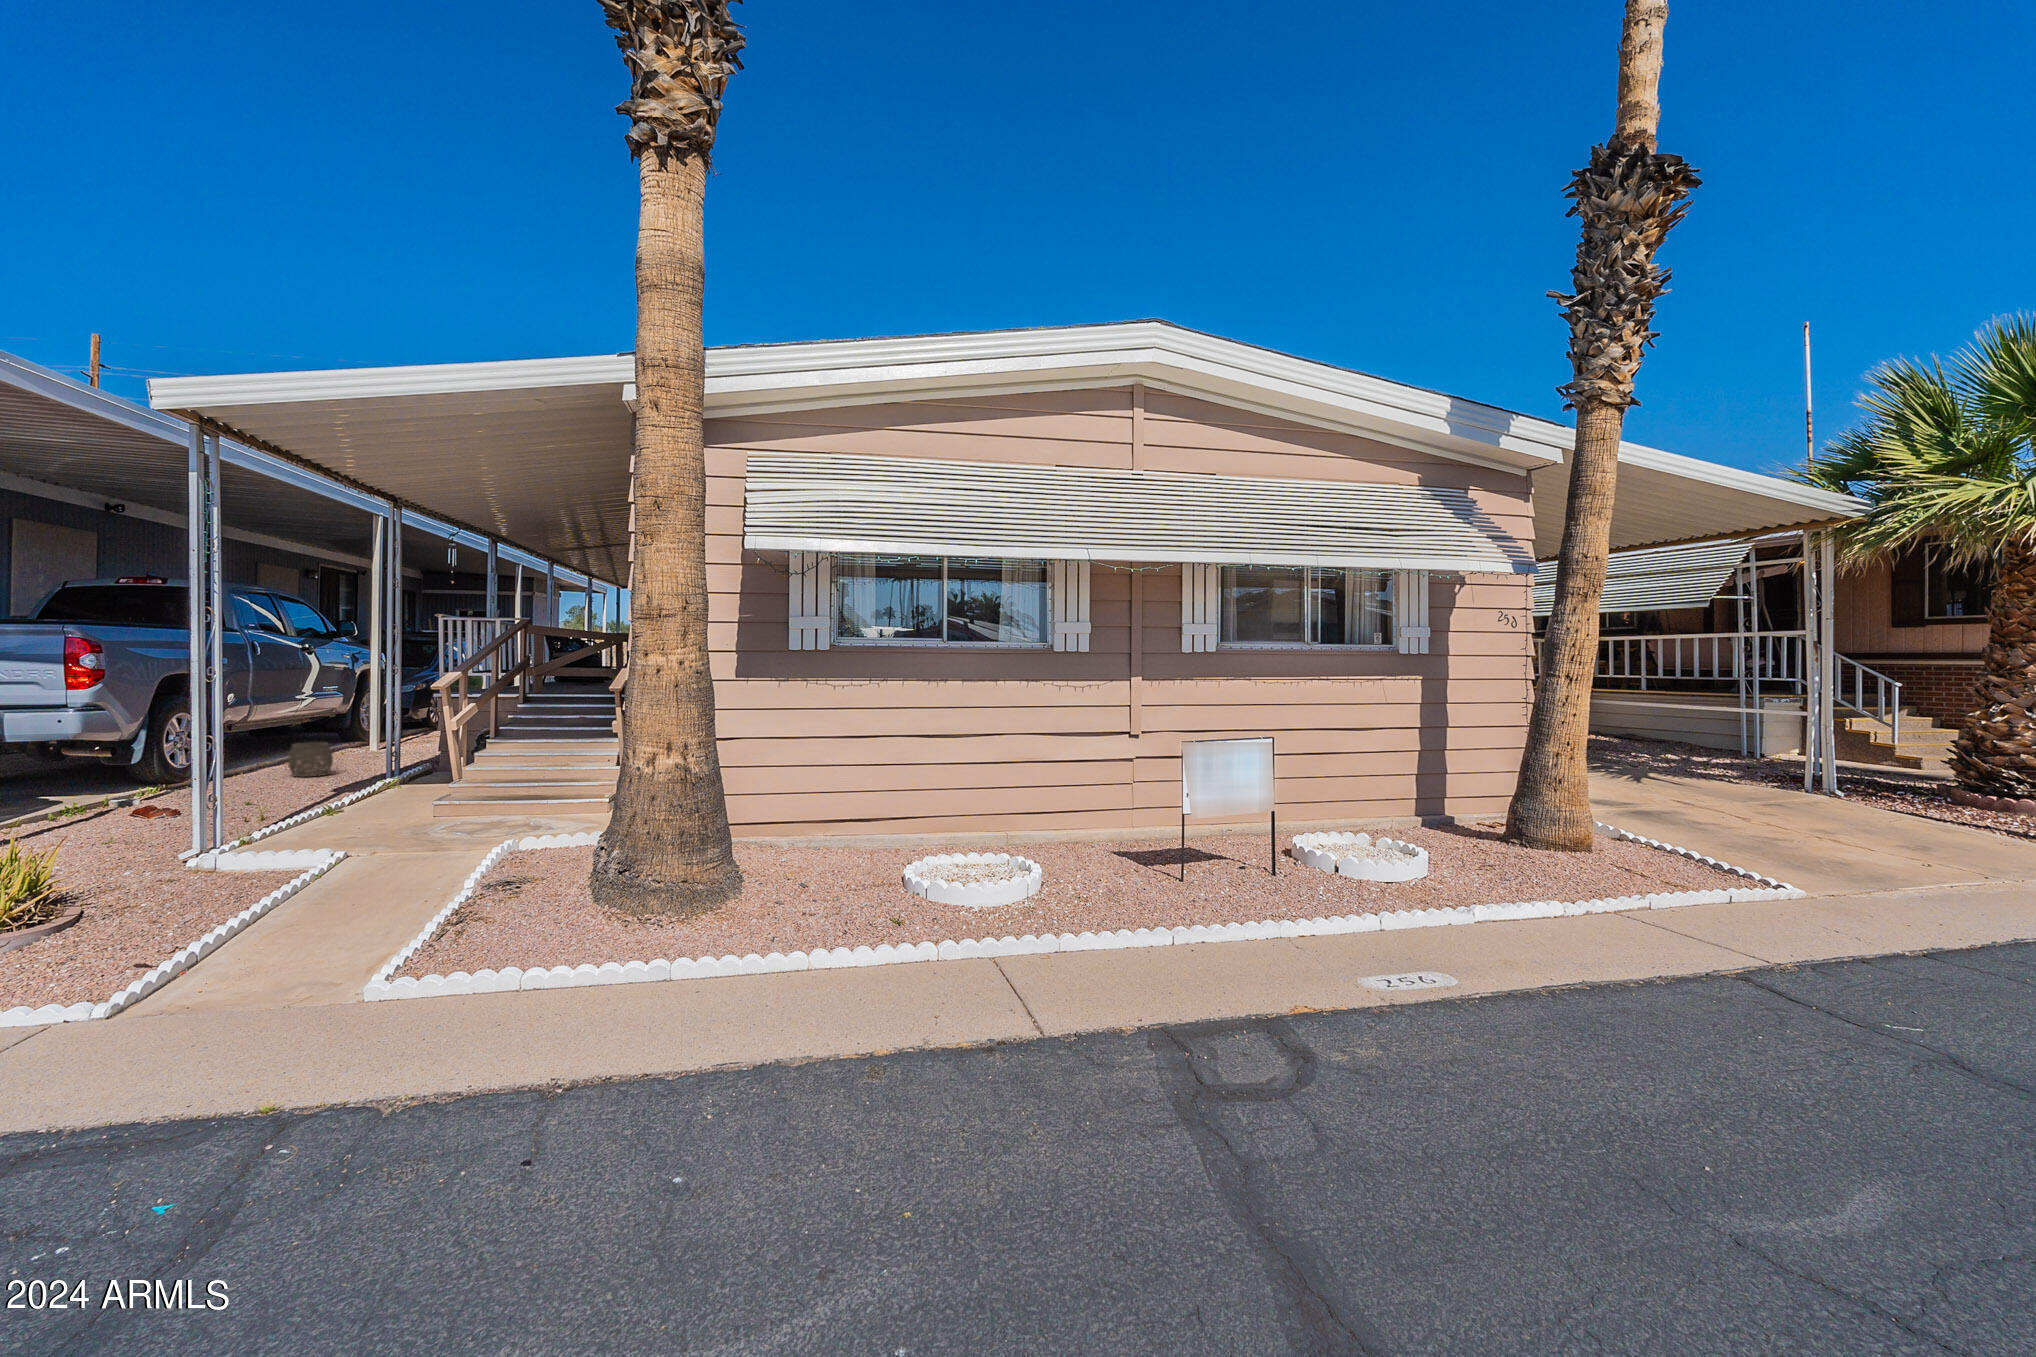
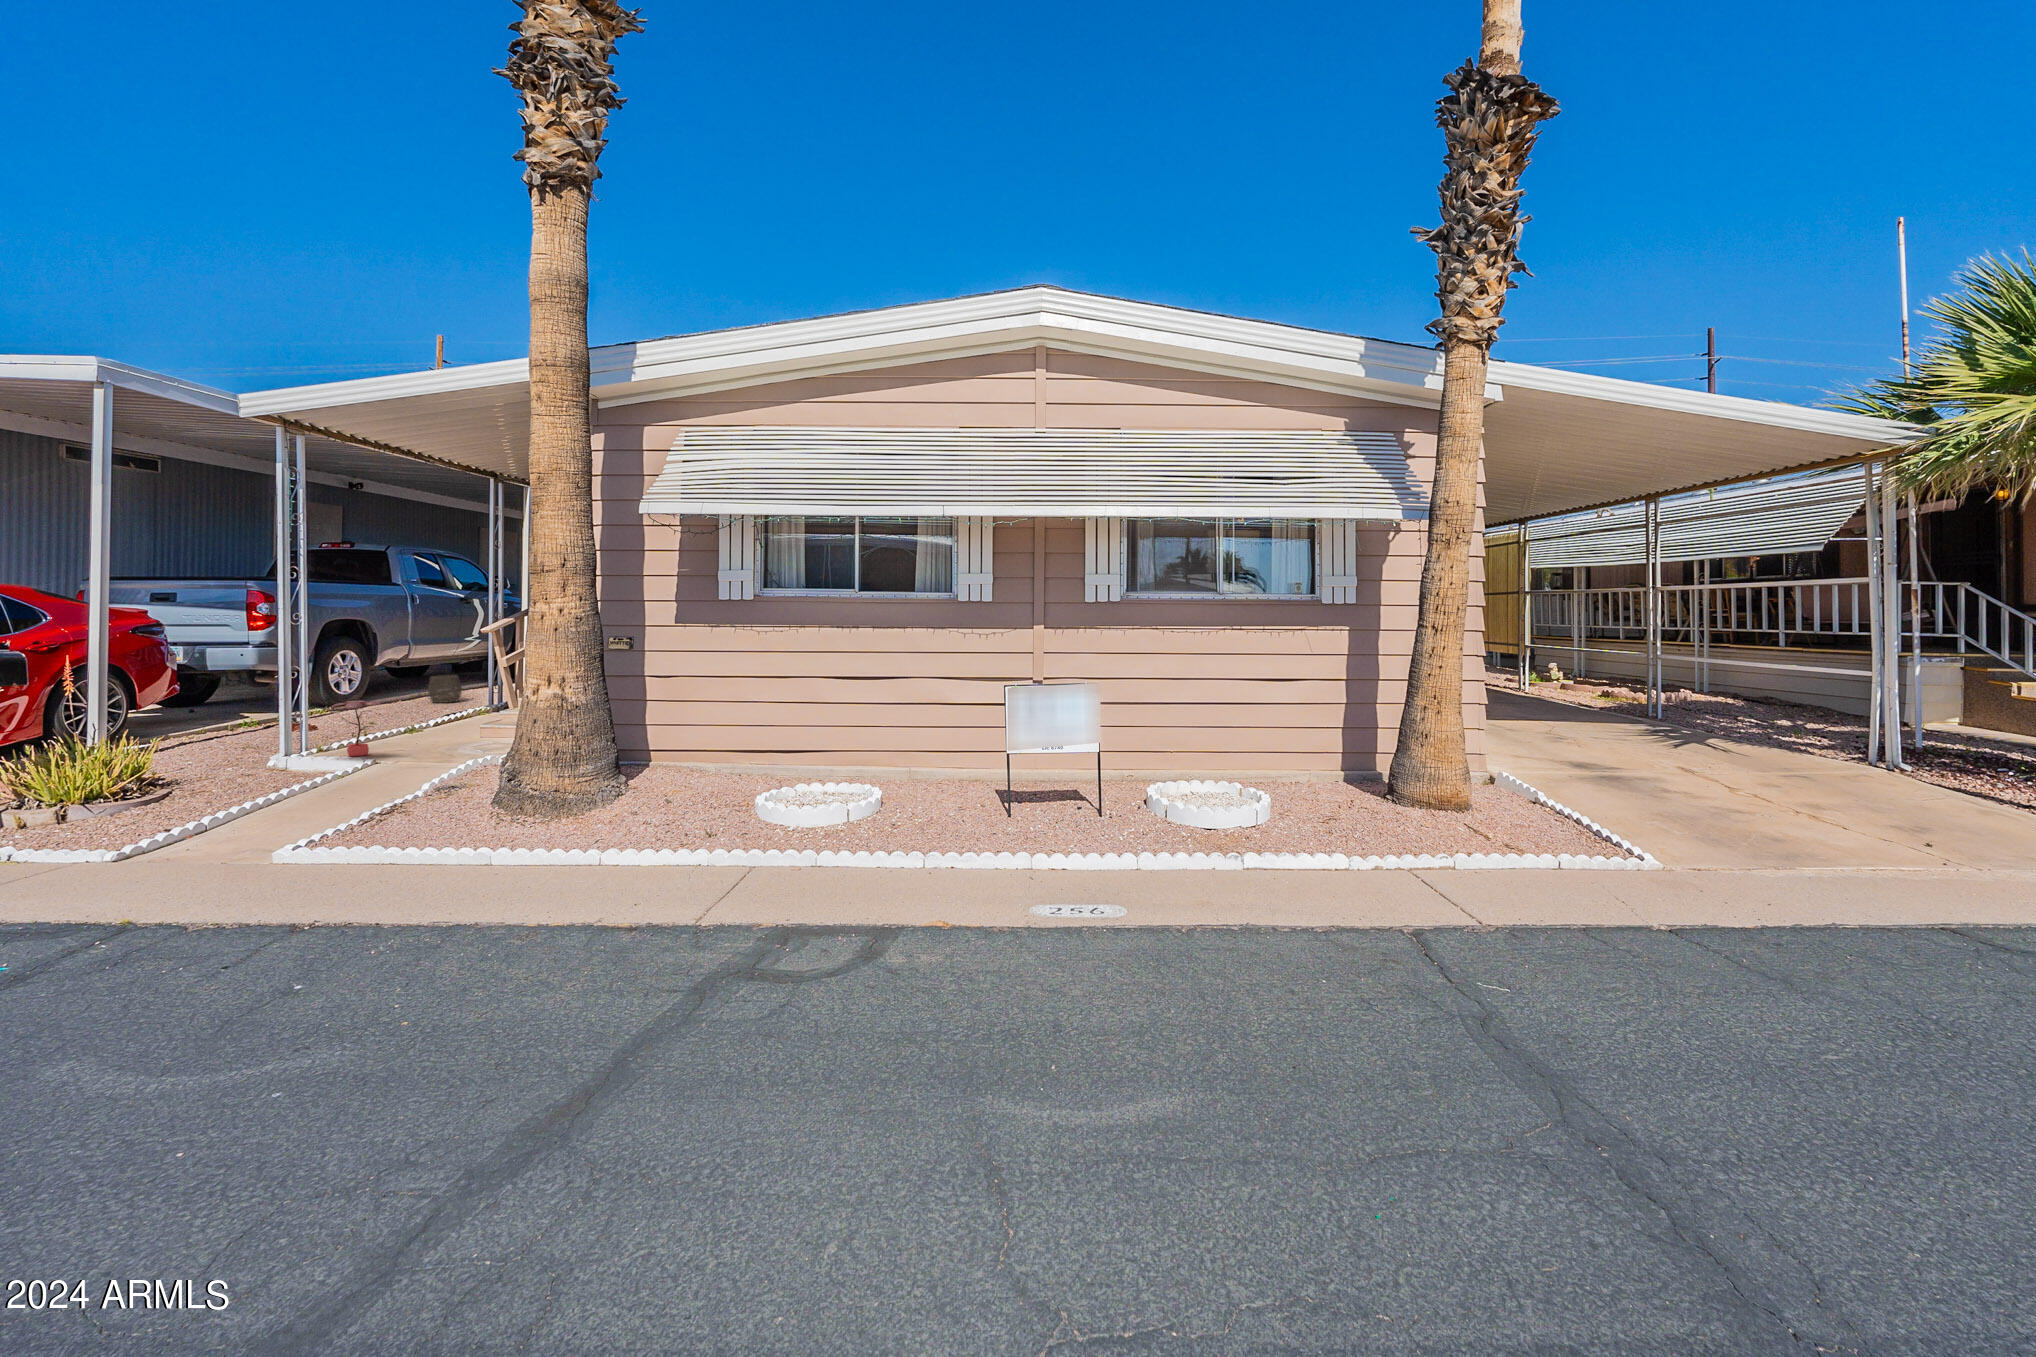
potted plant: none [247,778,316,851] -> present [330,700,381,756]

